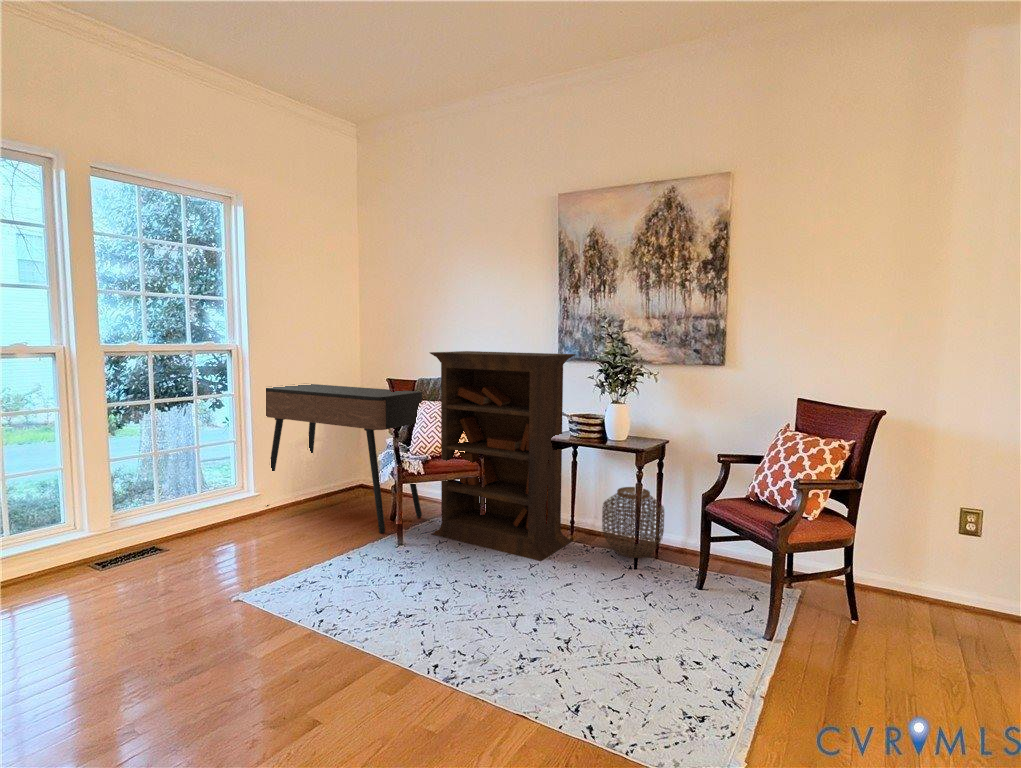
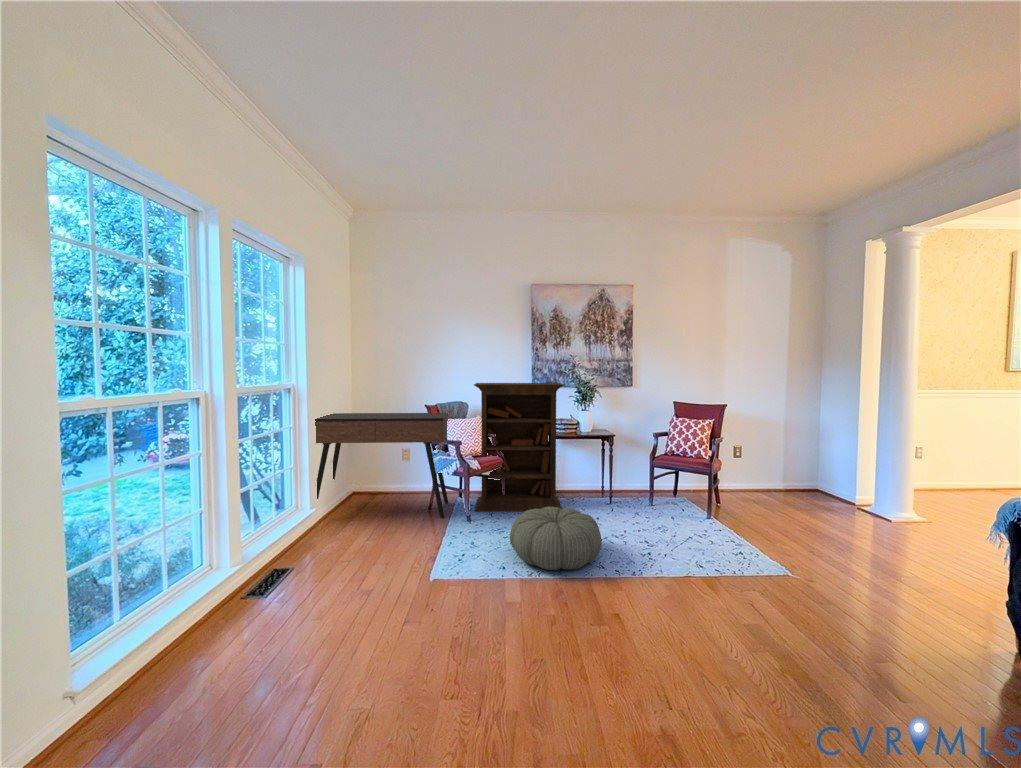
woven basket: present [602,487,664,558] -> none [578,459,613,500]
pouf: none [333,542,477,645] -> present [510,507,602,570]

